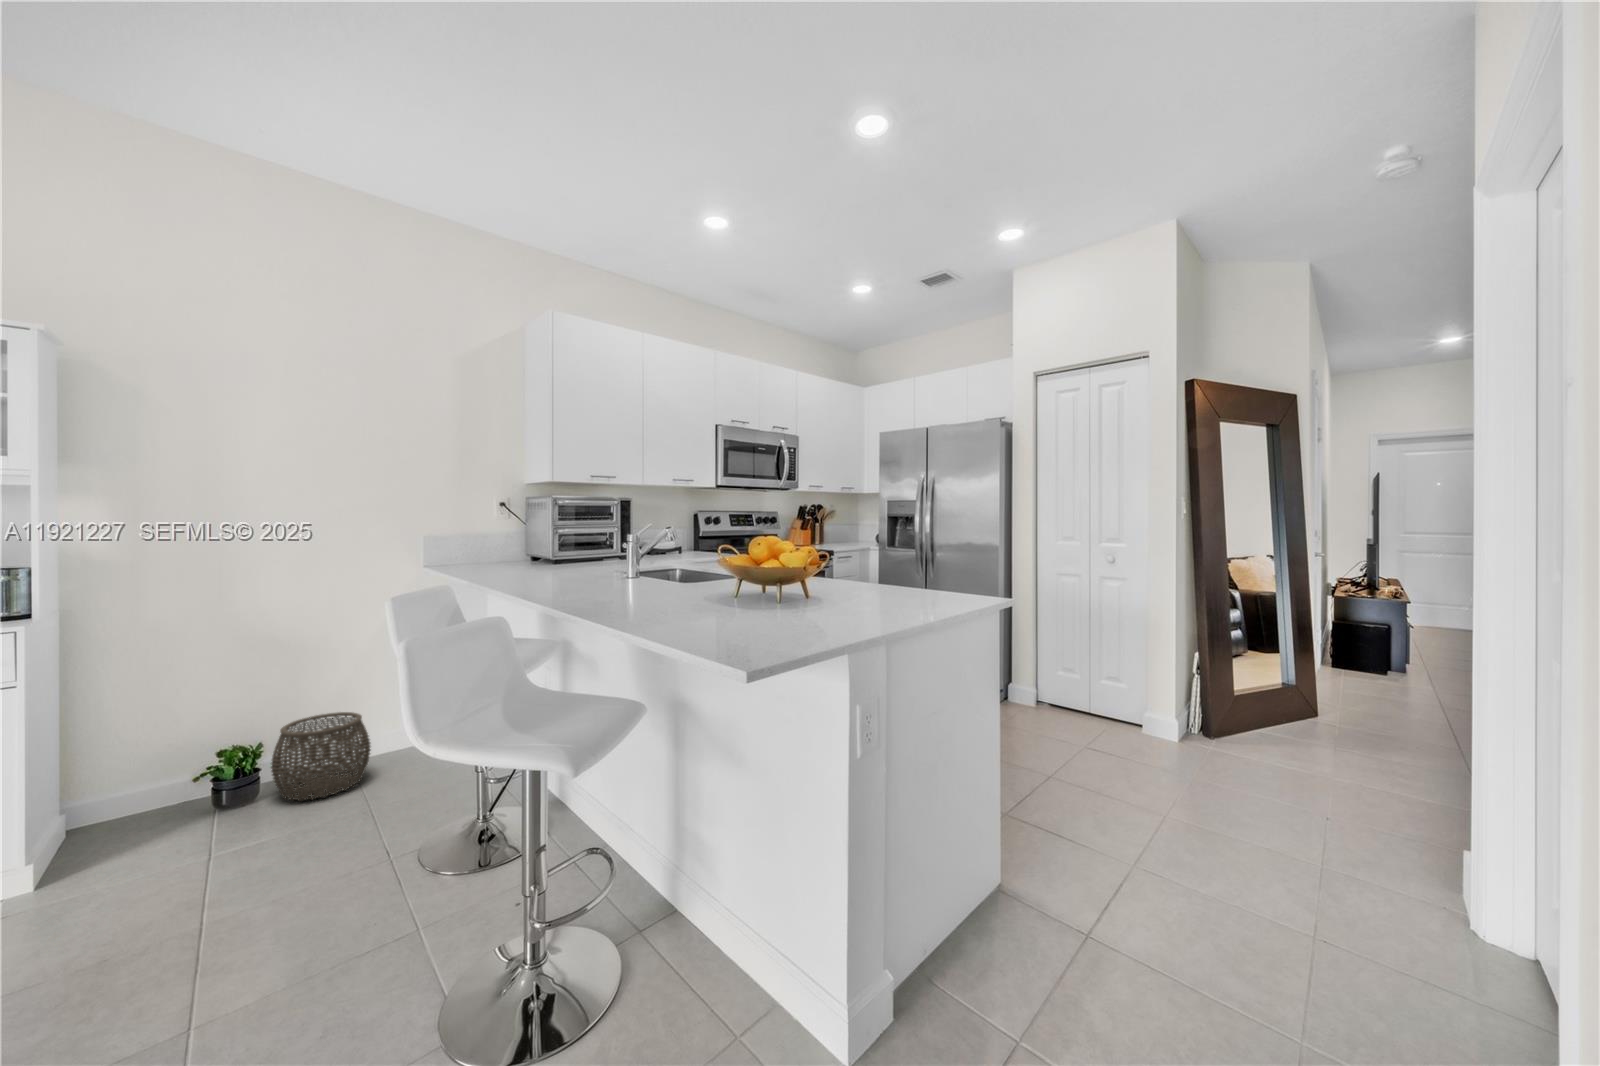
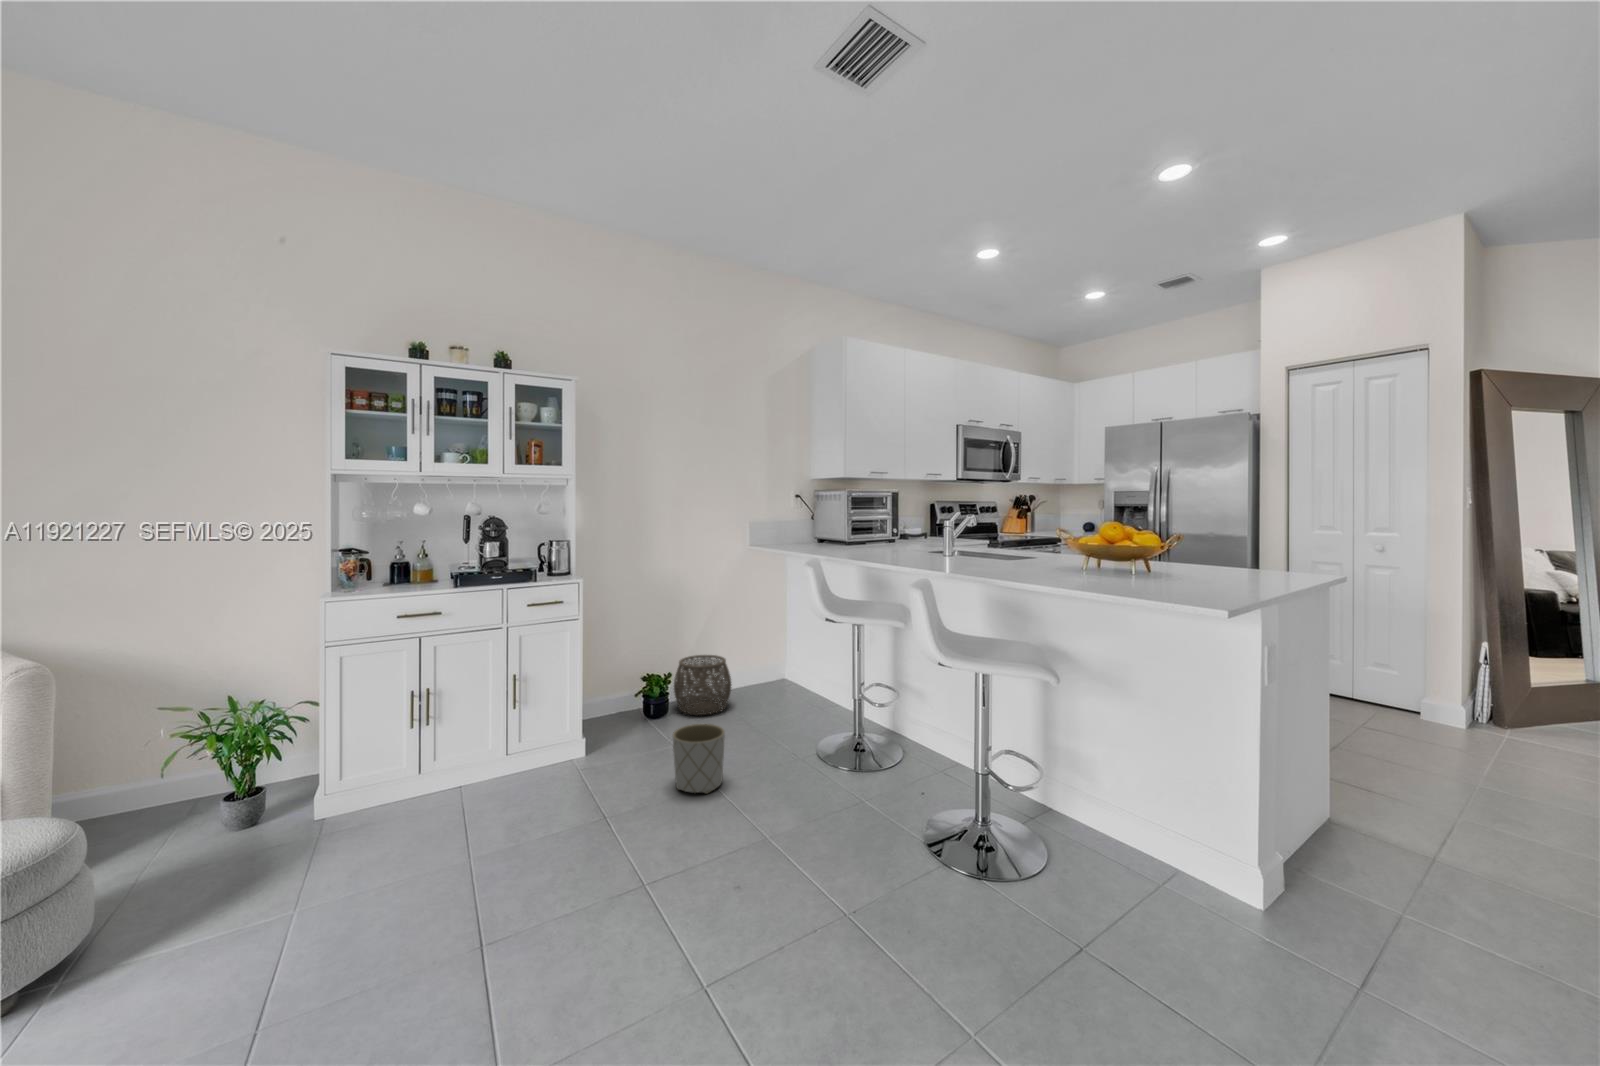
planter: none [109,839,226,962] -> present [673,724,725,794]

